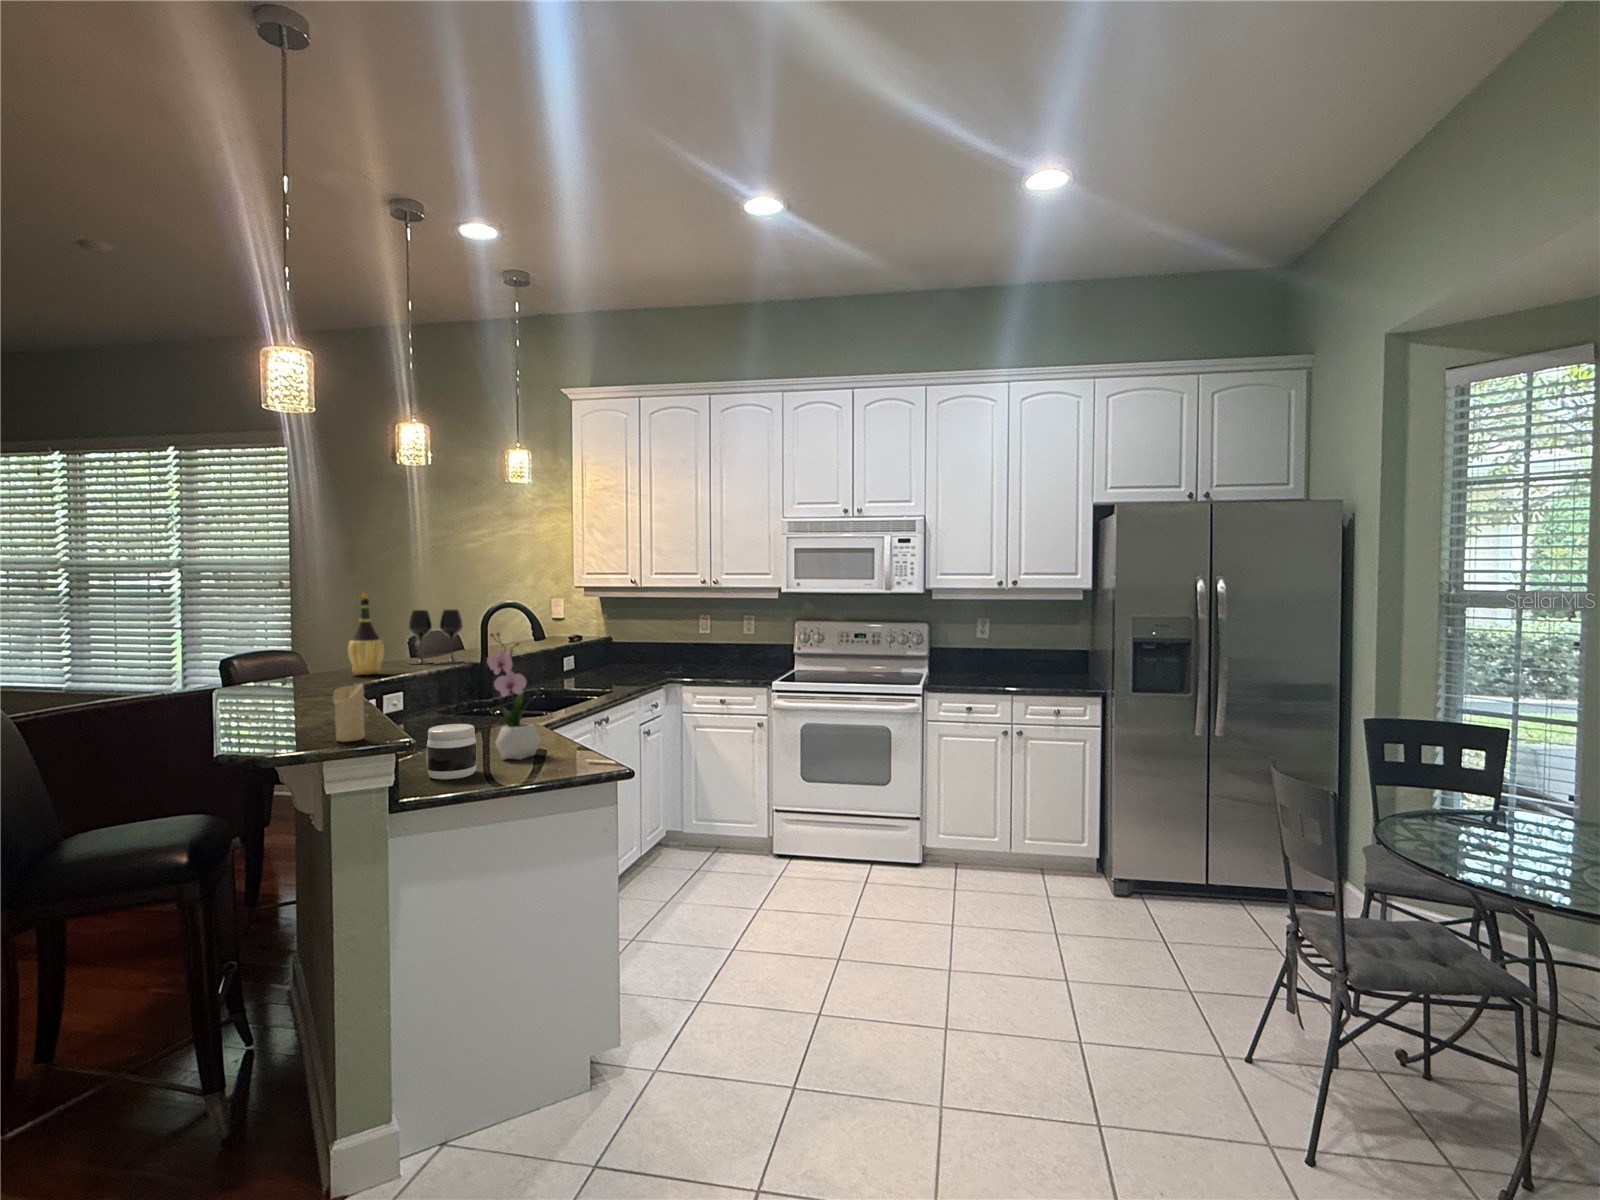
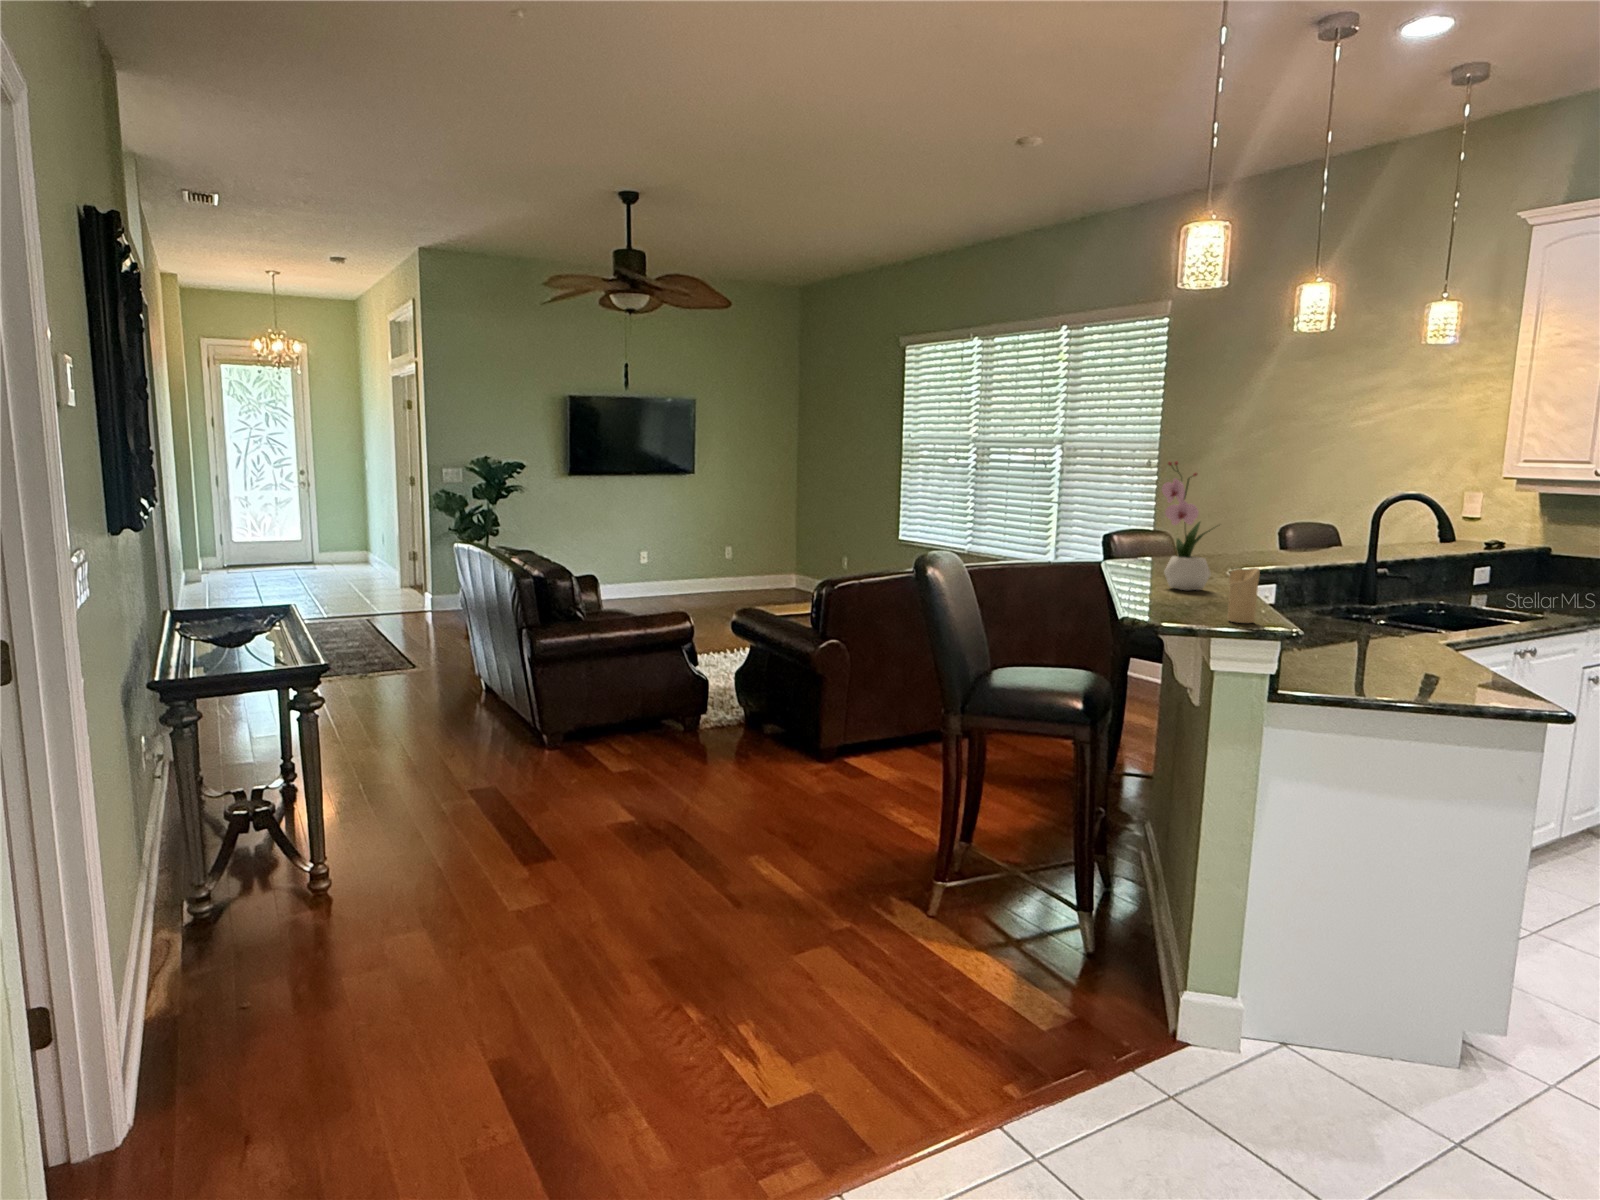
wine bottle: present [348,594,384,675] -> none [1222,476,1259,562]
wine glass: present [409,609,463,664] -> none [1280,497,1348,559]
flower arrangement: present [487,632,541,760] -> present [1162,461,1212,590]
jar: present [426,724,477,779] -> none [1310,623,1369,682]

